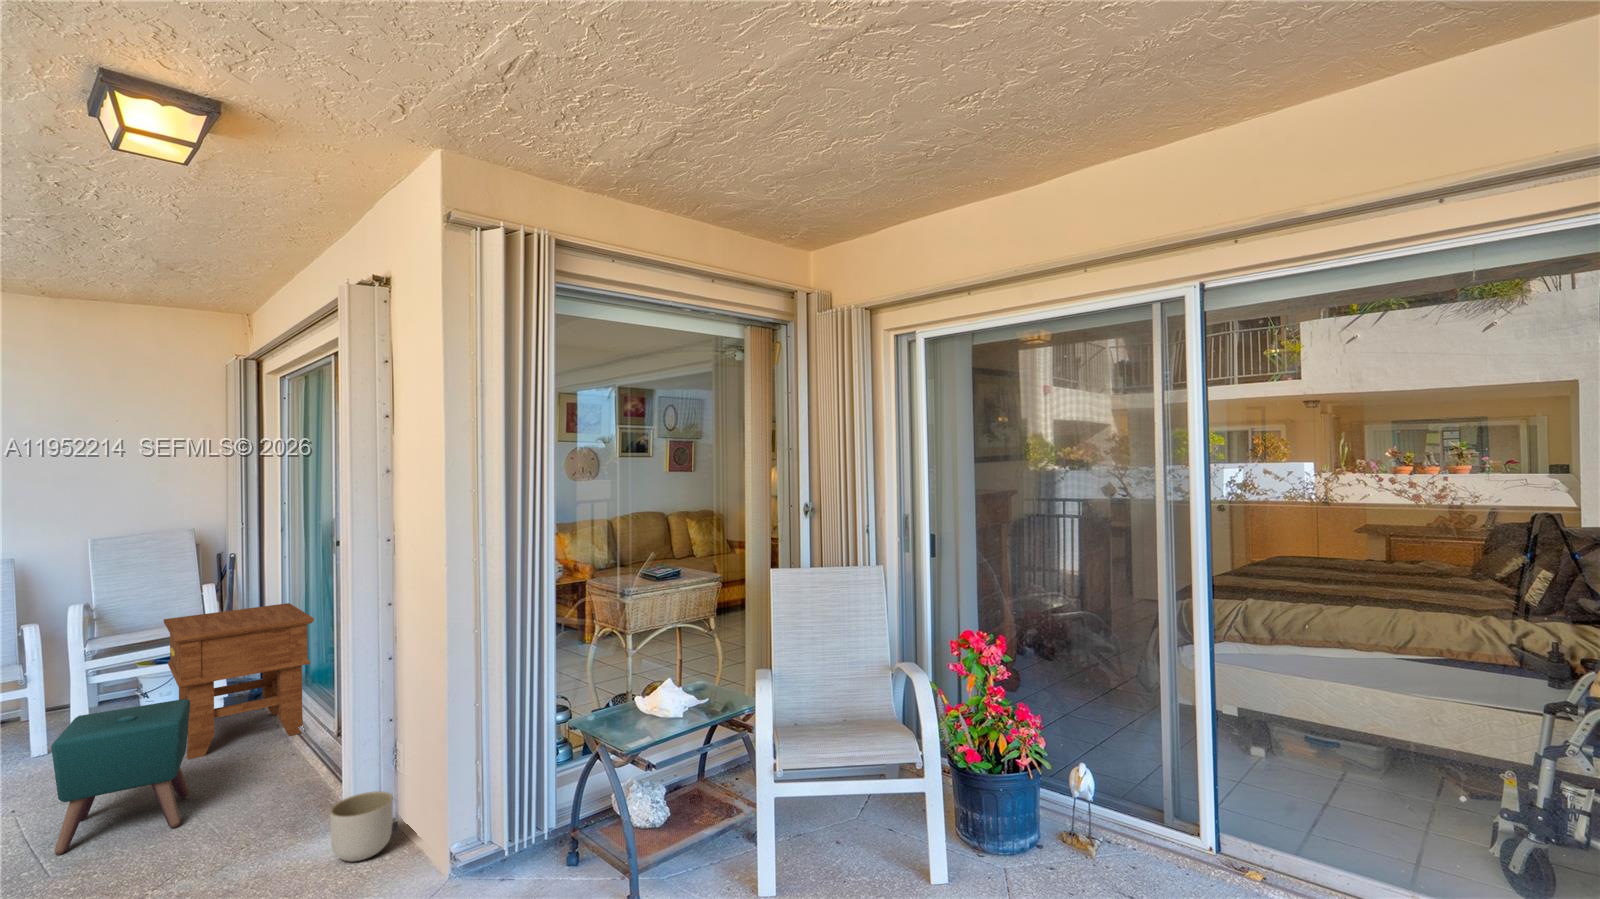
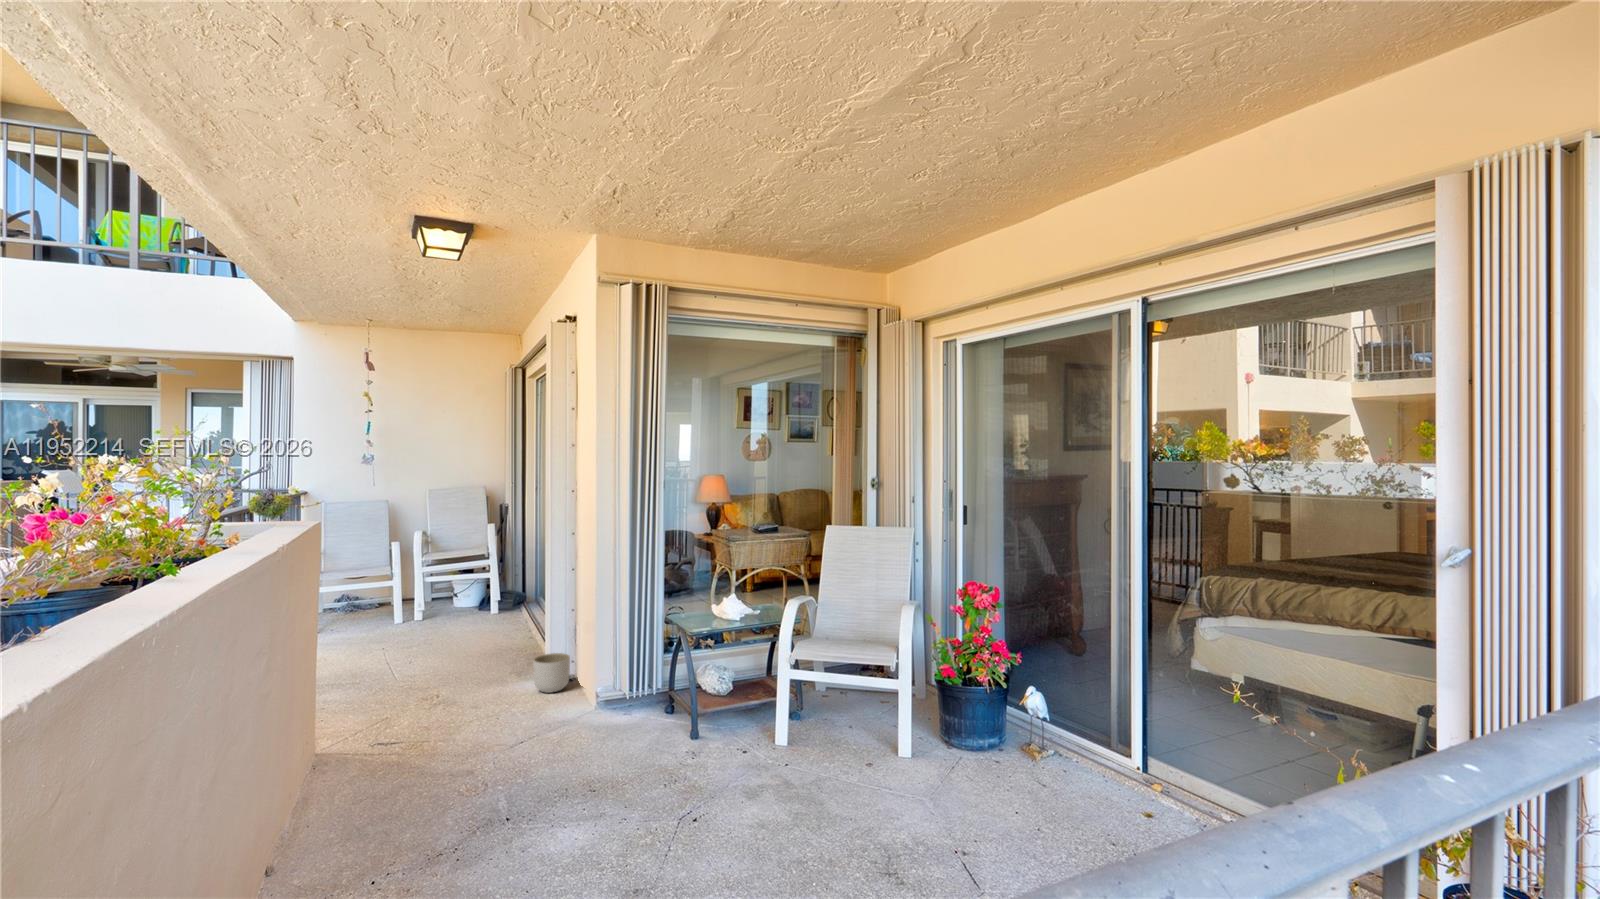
side table: present [164,603,314,760] -> none [464,539,546,634]
ottoman: present [51,699,190,855] -> none [398,589,470,669]

